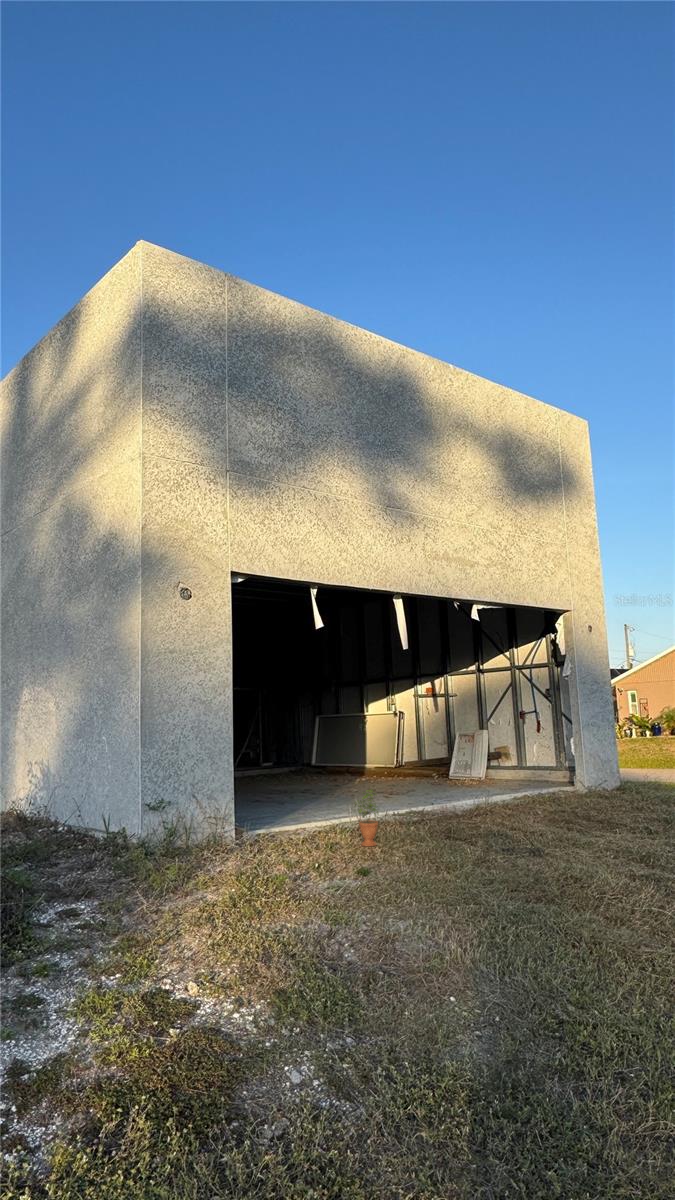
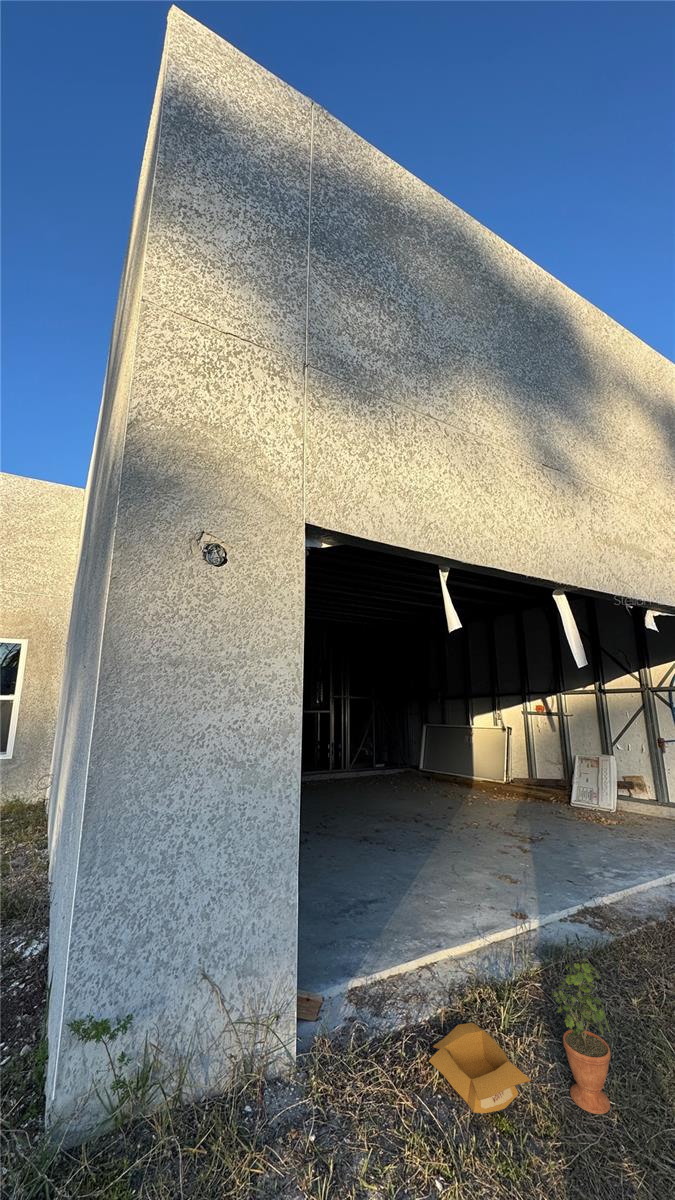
cardboard box: none [297,827,342,849] -> present [429,1023,531,1113]

